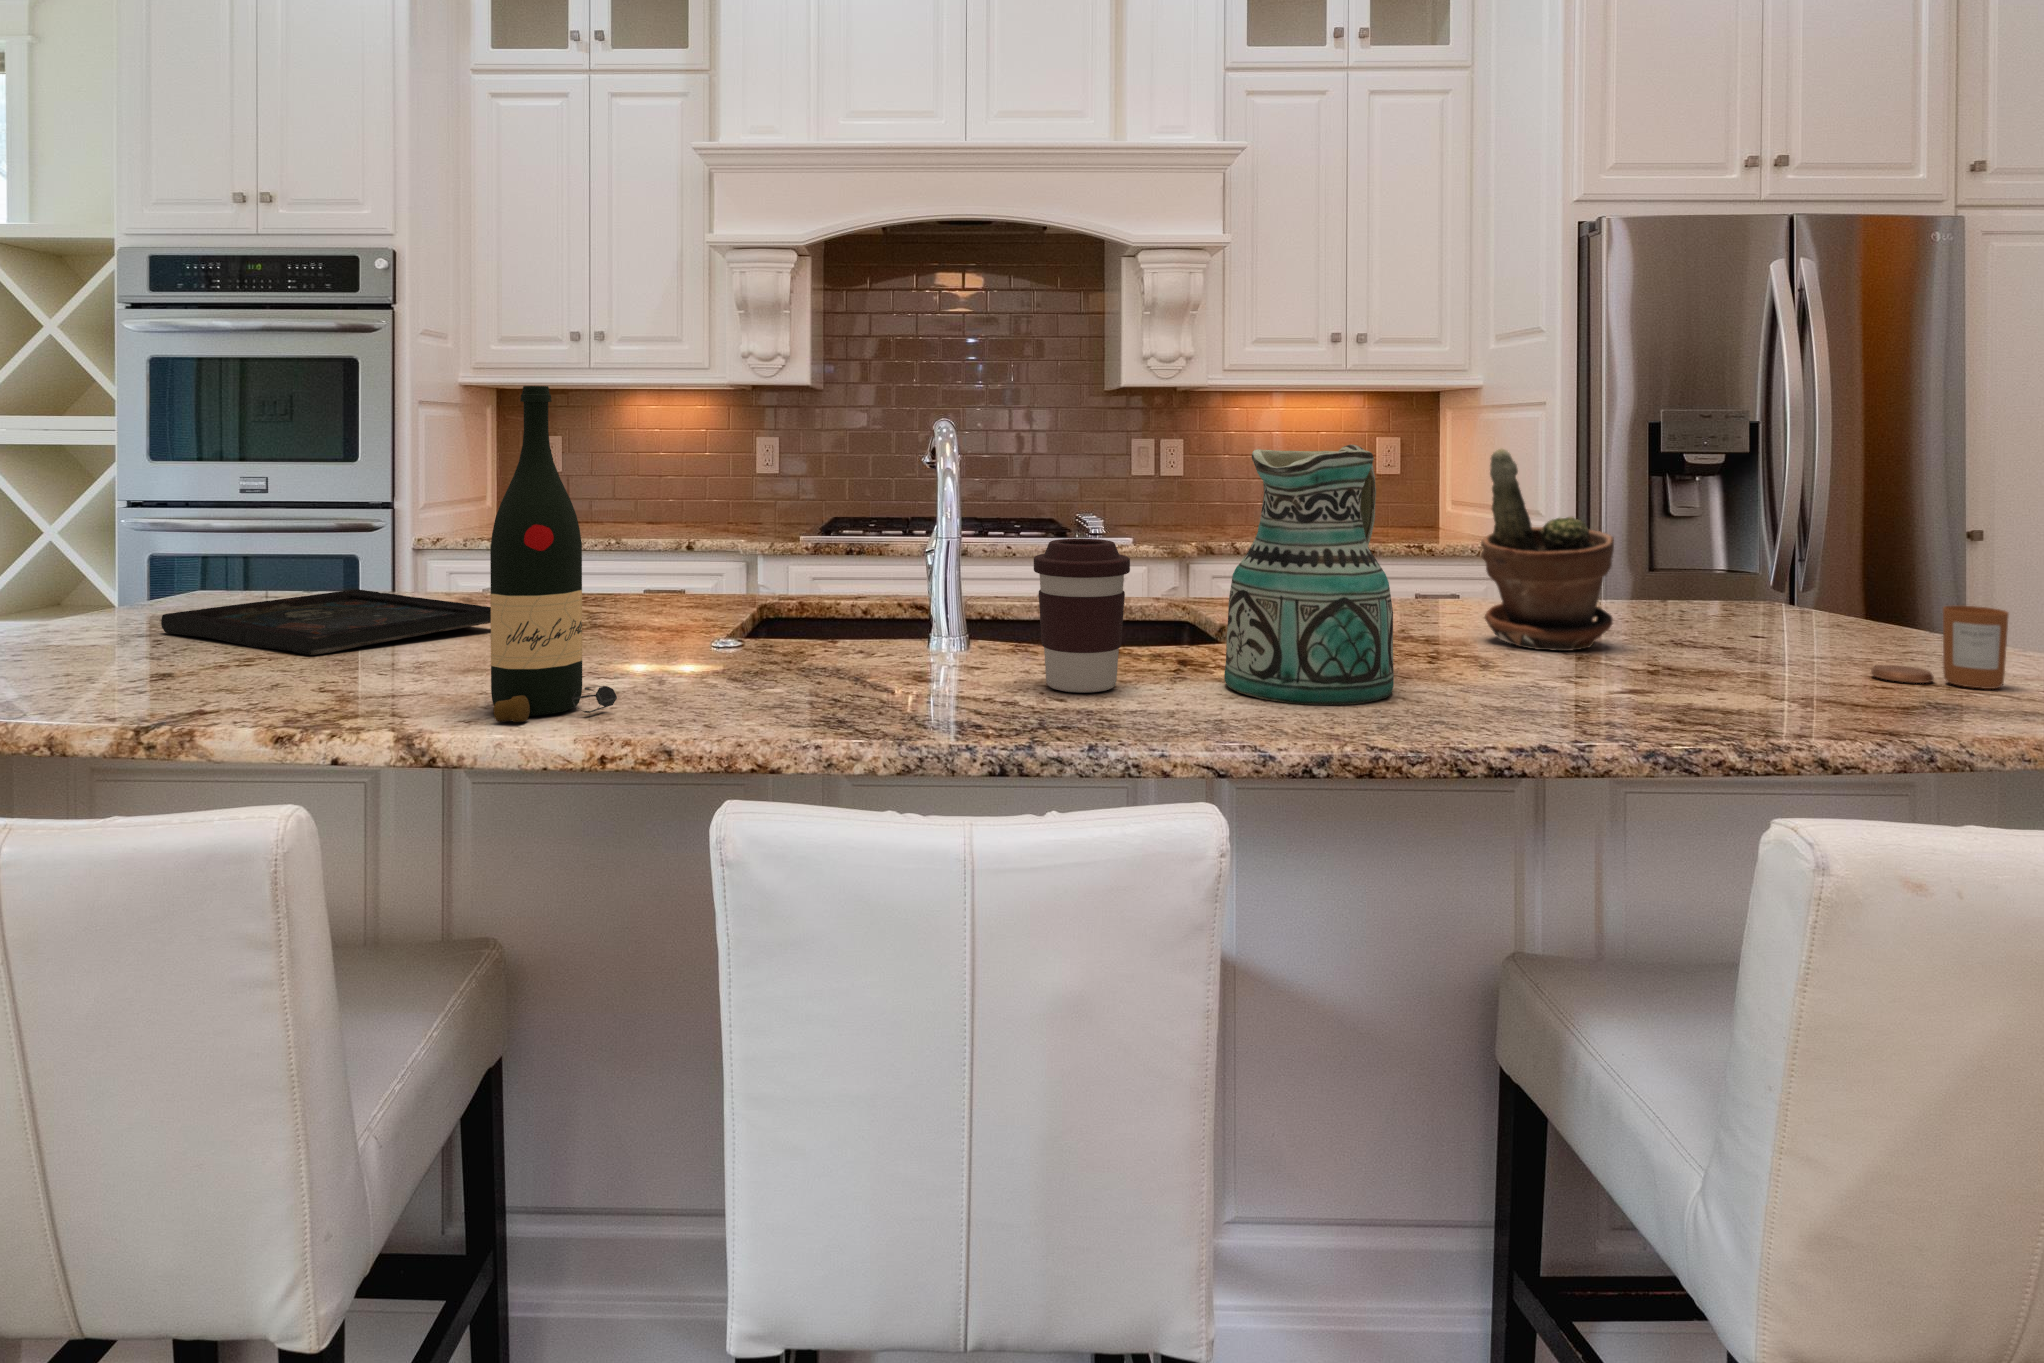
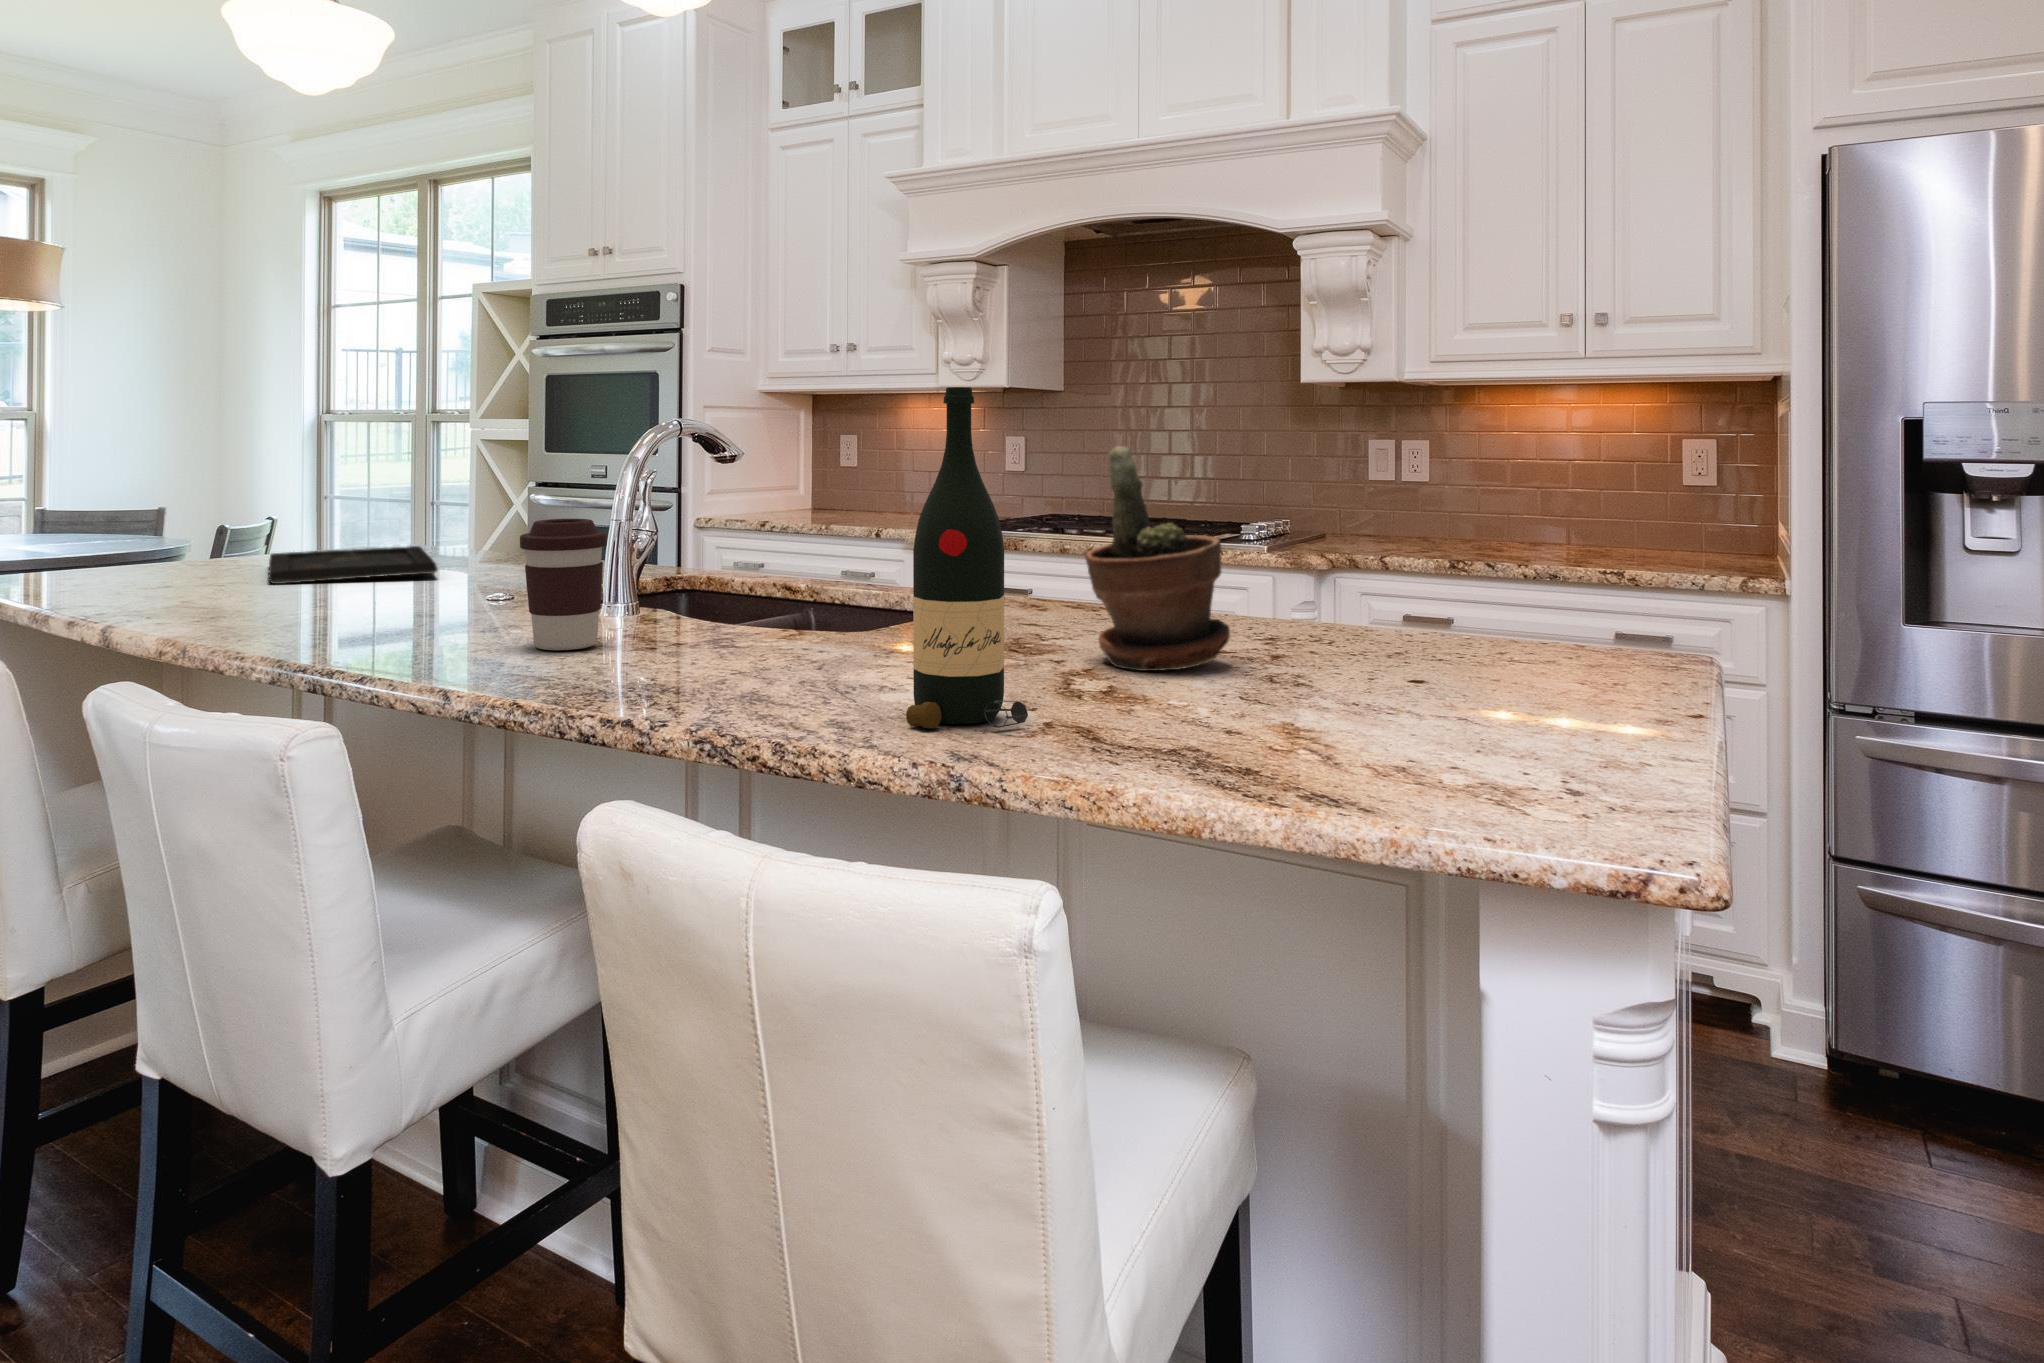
wine bottle: present [490,386,617,722] -> present [906,387,1028,728]
ceramic pitcher: present [1224,444,1394,705] -> none [638,438,848,680]
candle: present [1871,606,2009,689] -> none [1323,647,1445,754]

